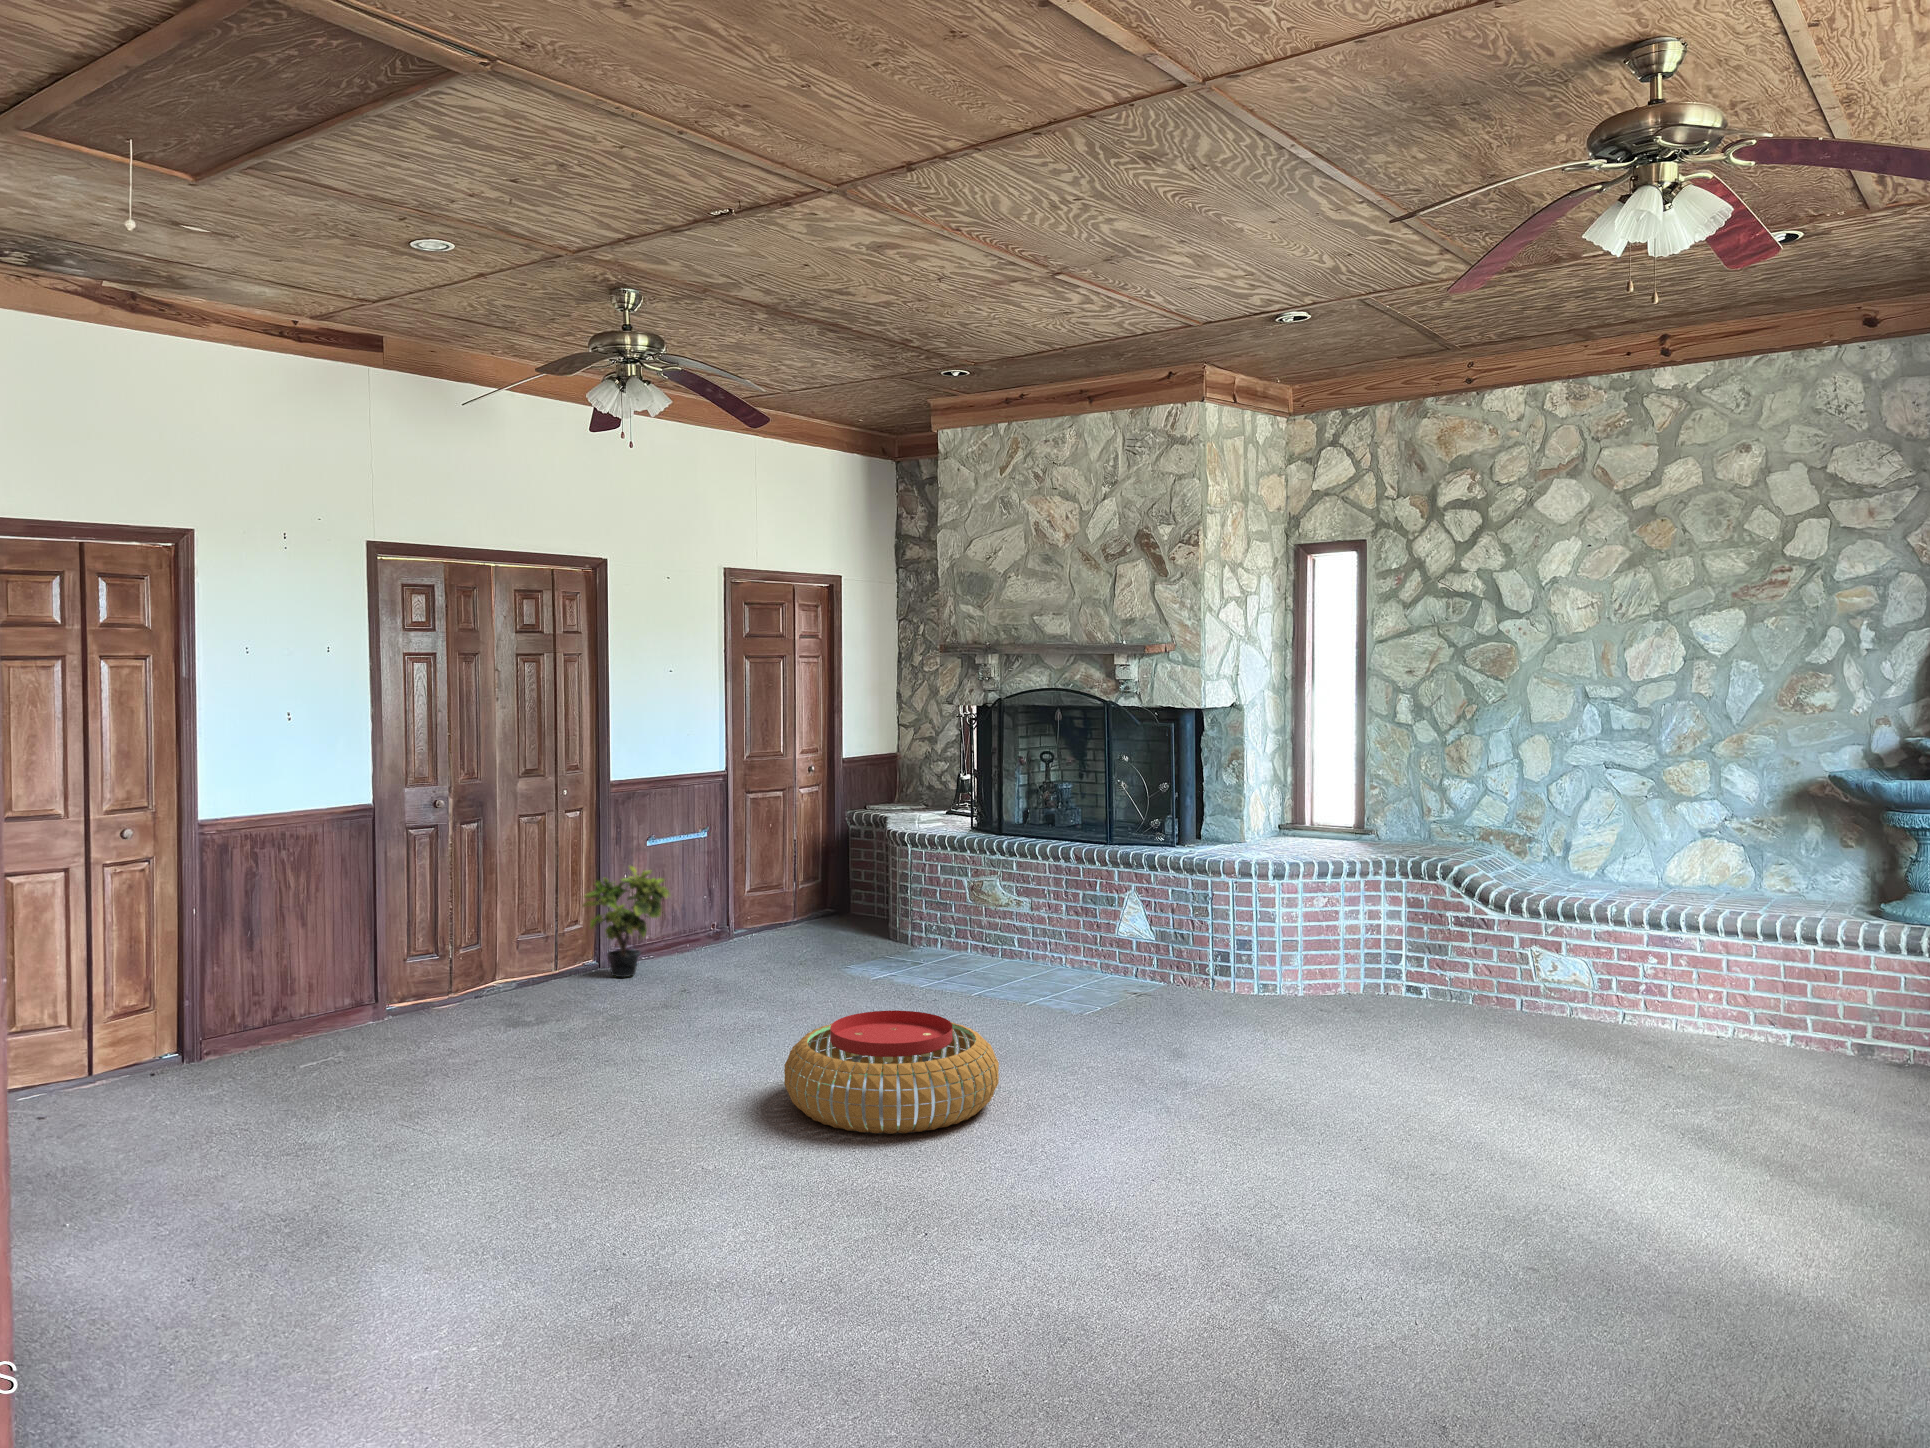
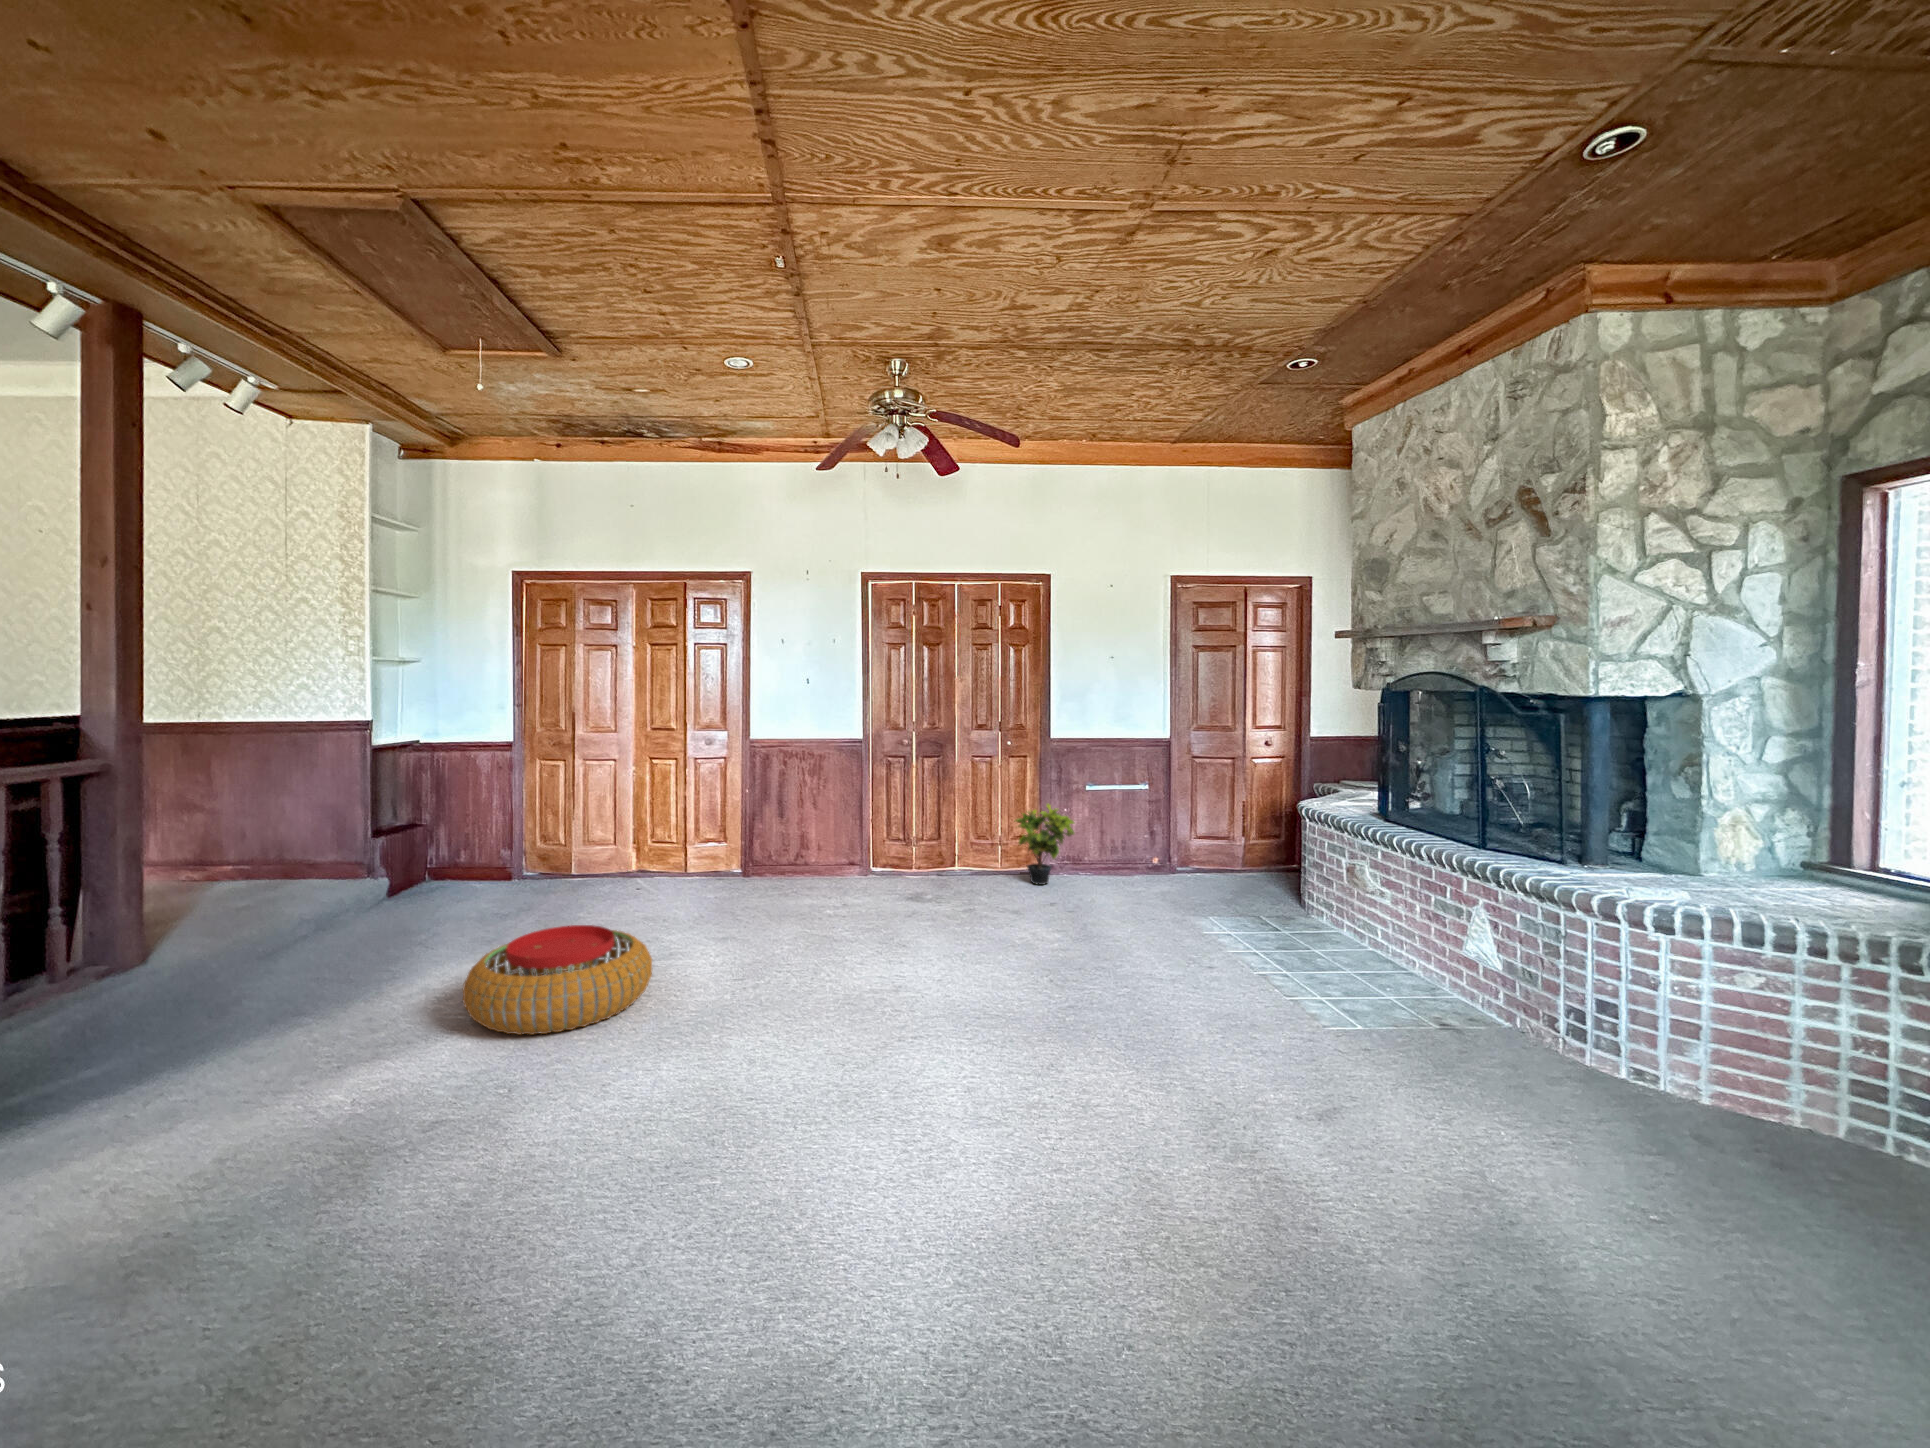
pouf: present [784,1011,999,1134] -> present [463,925,652,1035]

